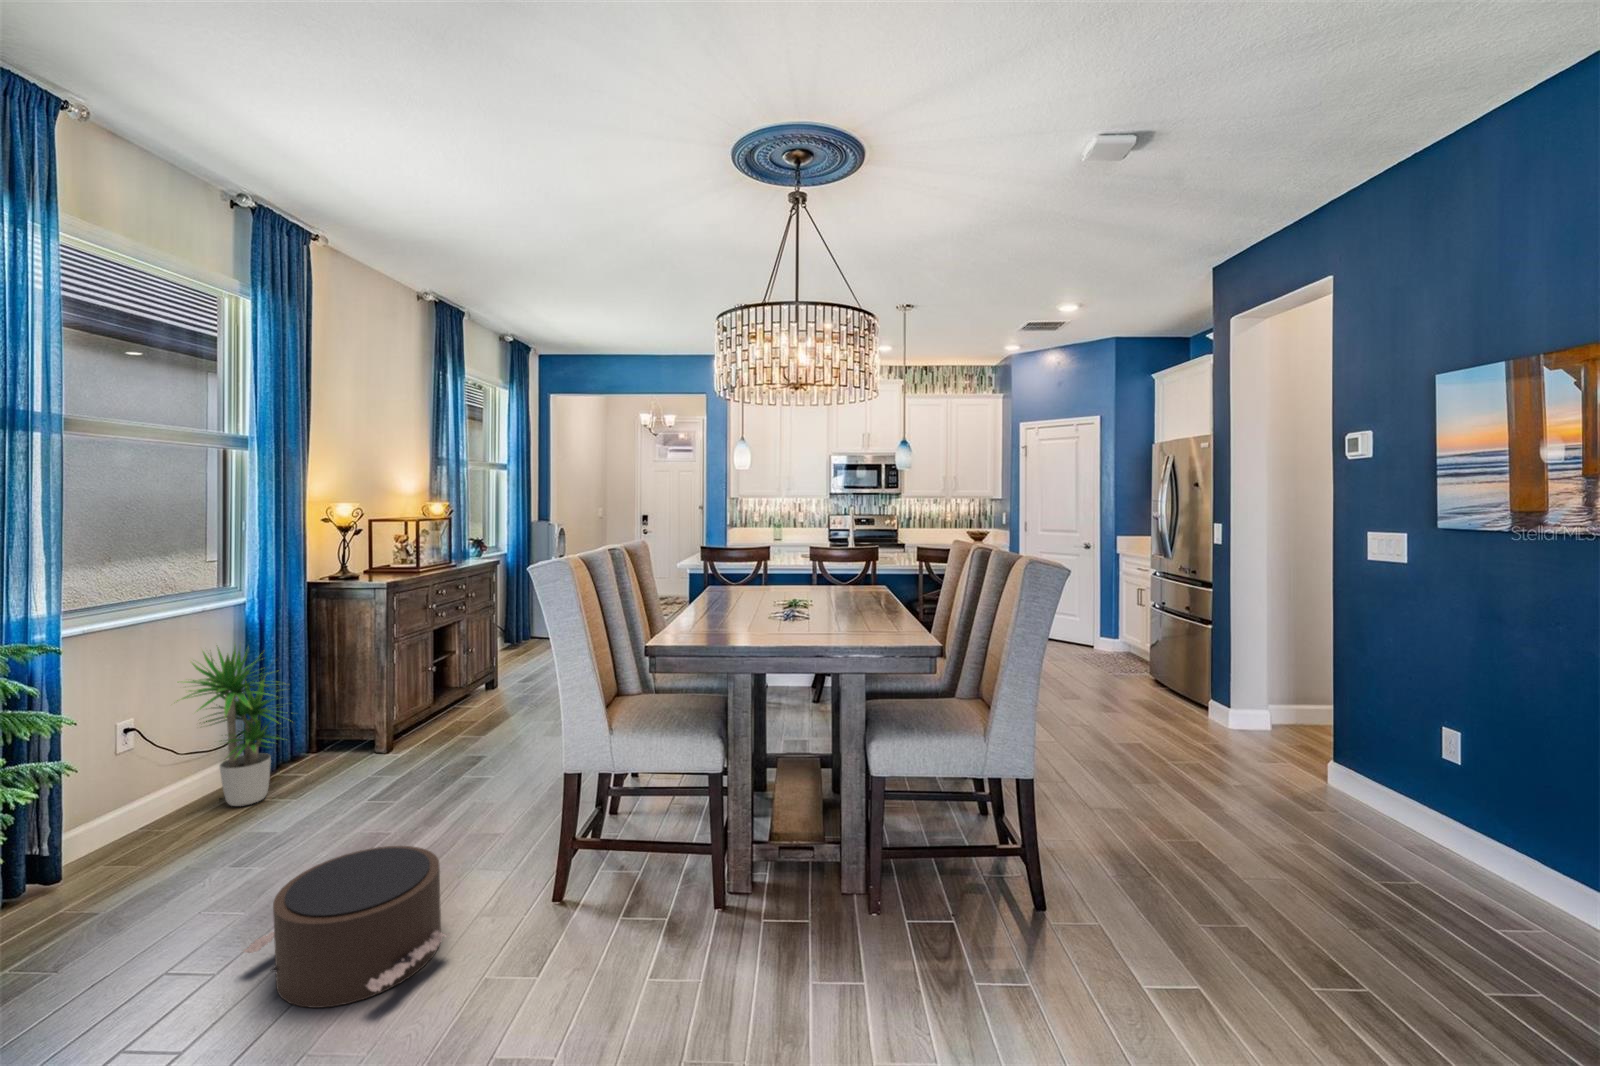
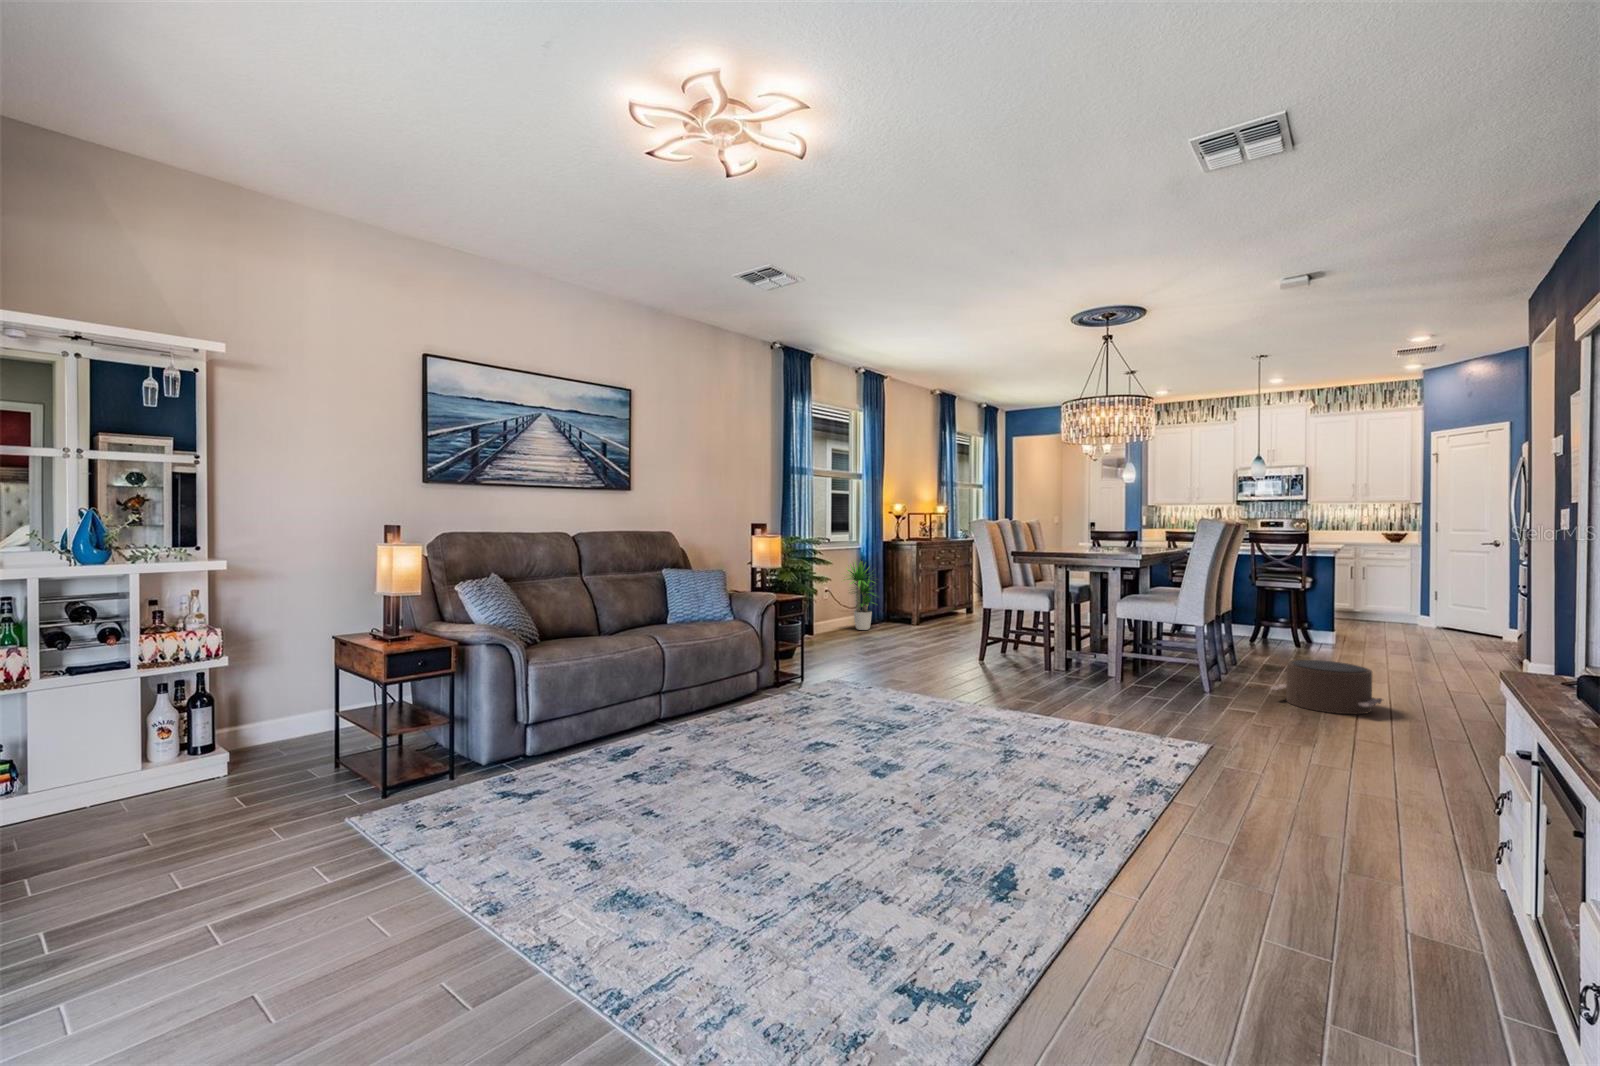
pouf: present [244,846,448,1008] -> present [1271,660,1382,714]

